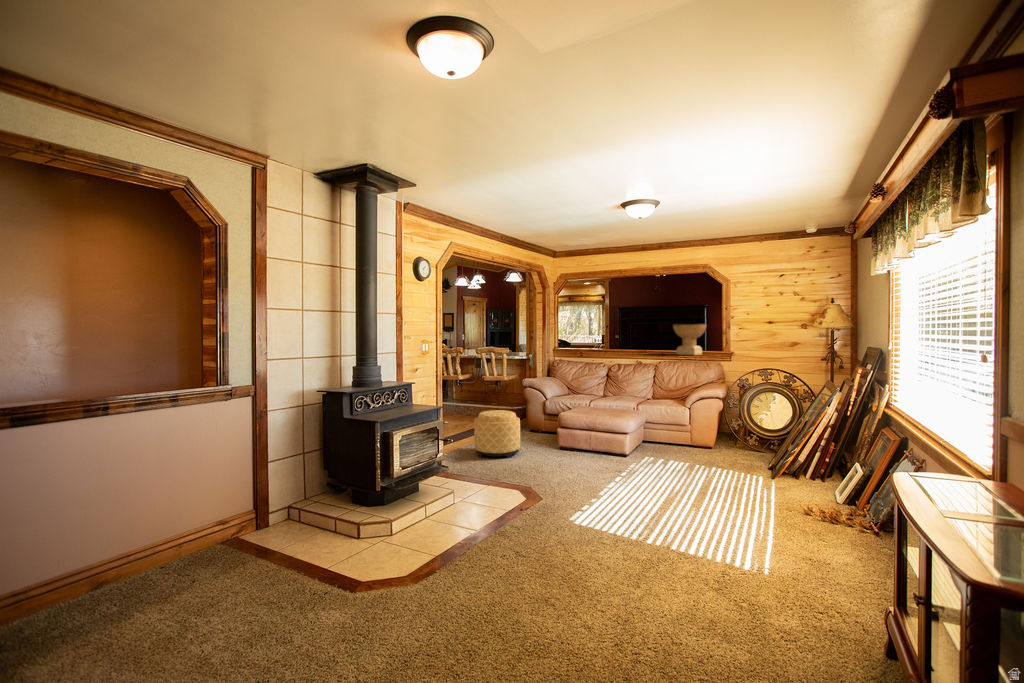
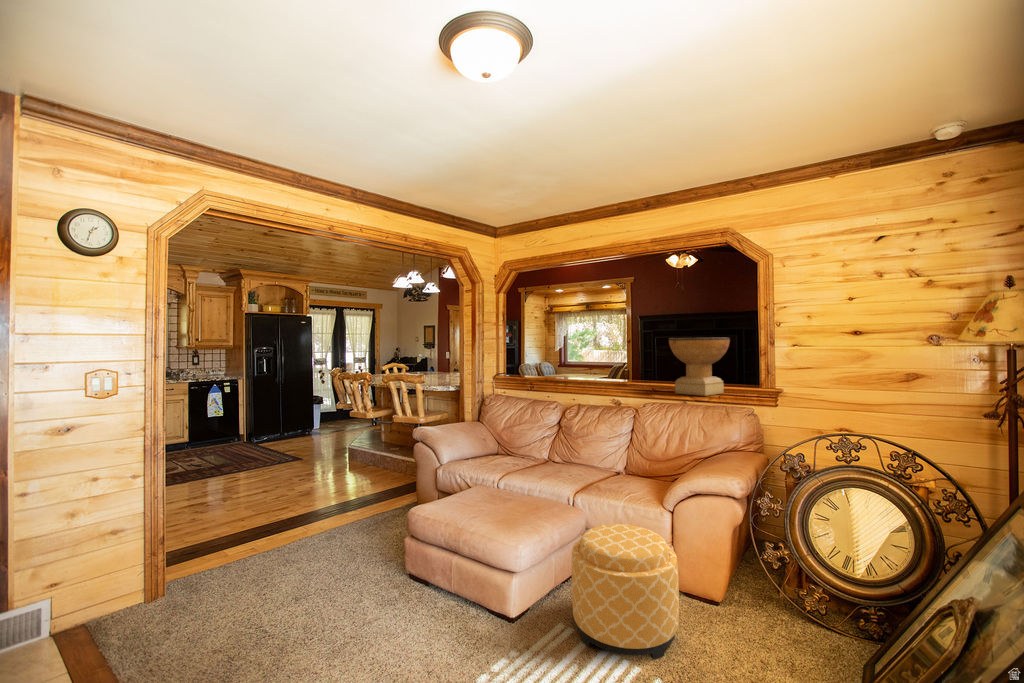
ottoman: present [474,410,520,458] -> present [572,524,679,659]

